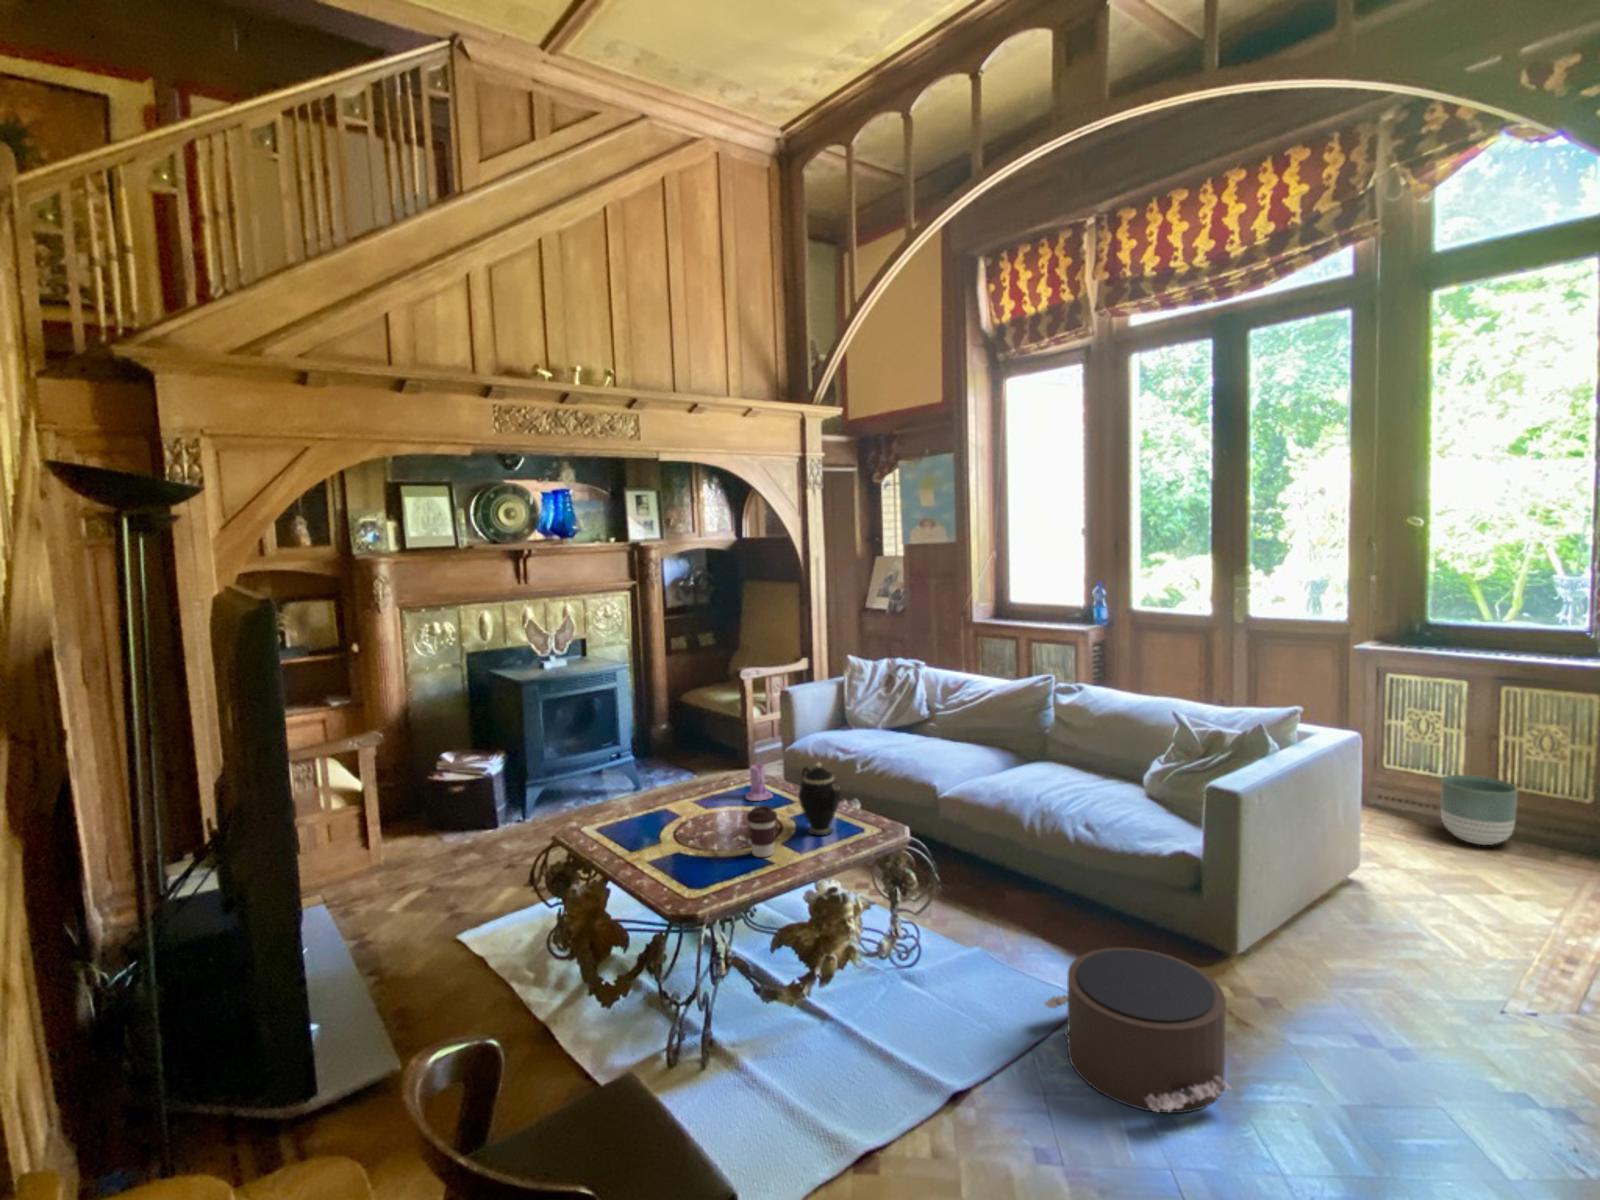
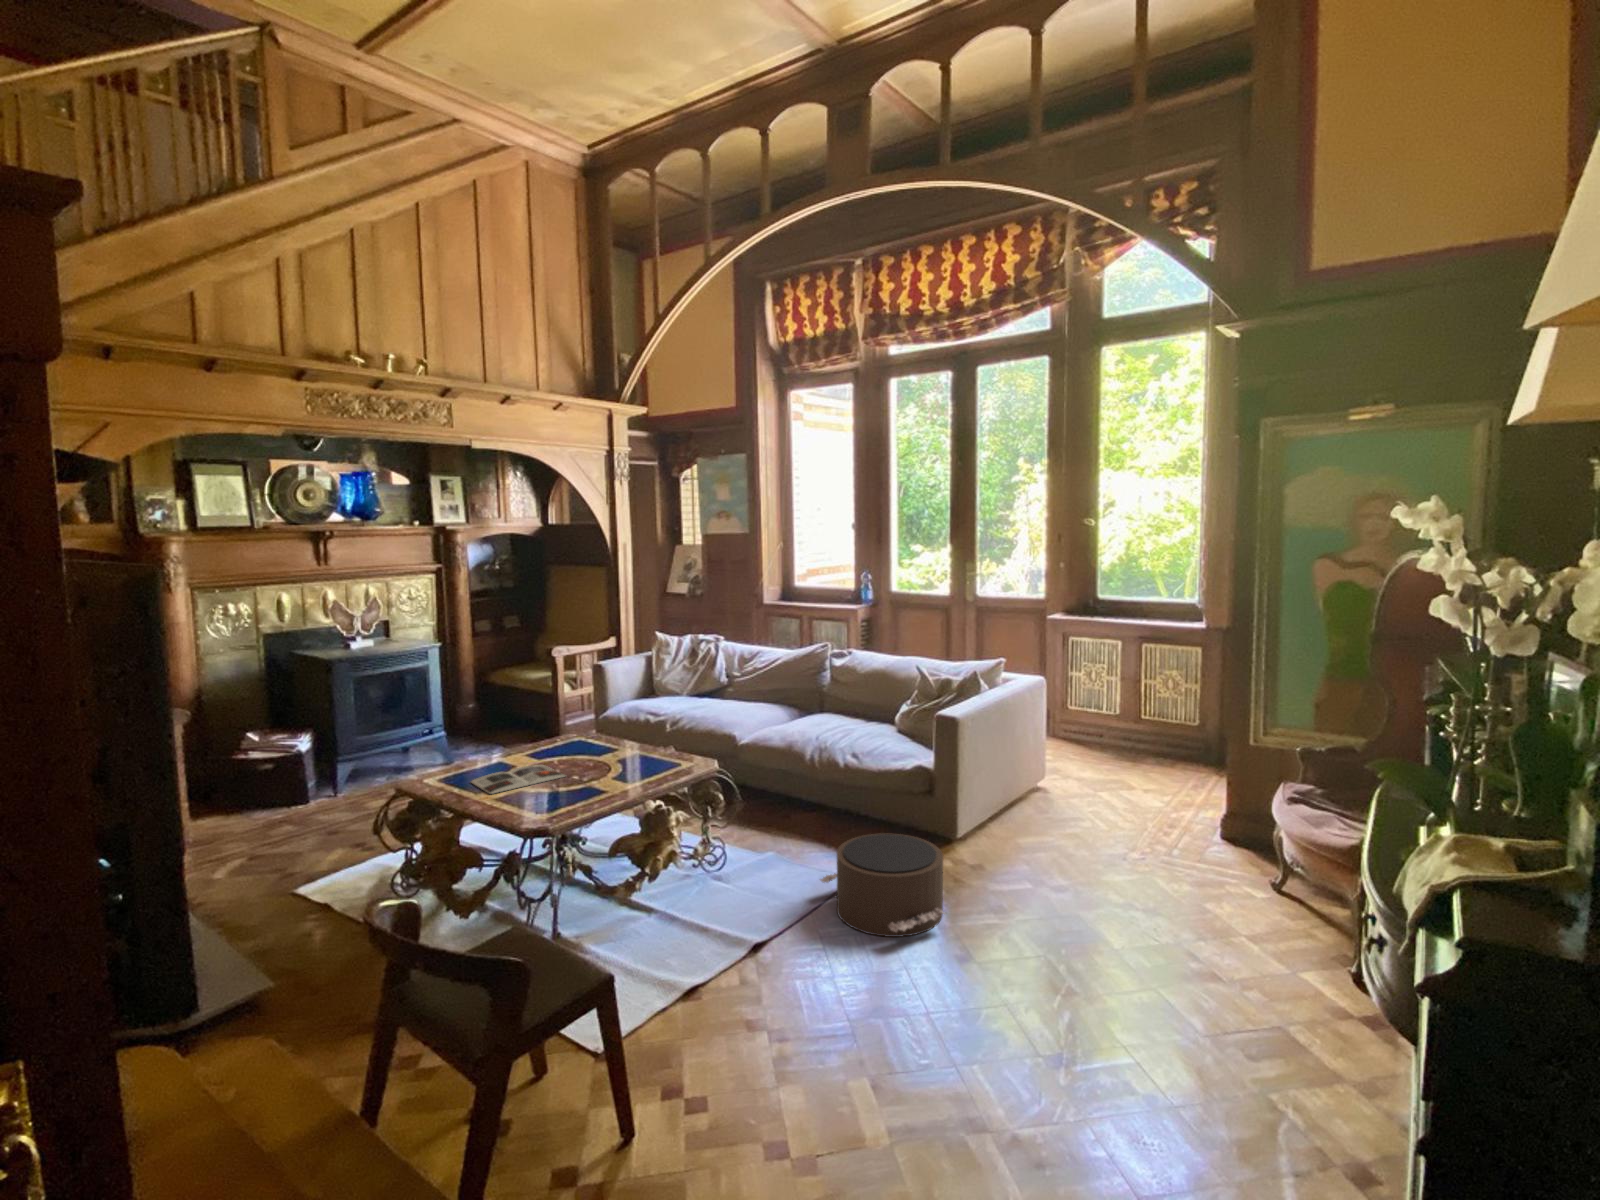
candle: present [746,763,773,801] -> none [573,715,598,750]
teapot: present [798,763,841,836] -> none [624,709,660,770]
planter: present [1441,775,1518,845] -> none [1105,711,1152,760]
coffee cup: present [747,806,777,857] -> none [583,745,609,787]
magazine: none [624,820,731,858] -> present [471,765,565,794]

